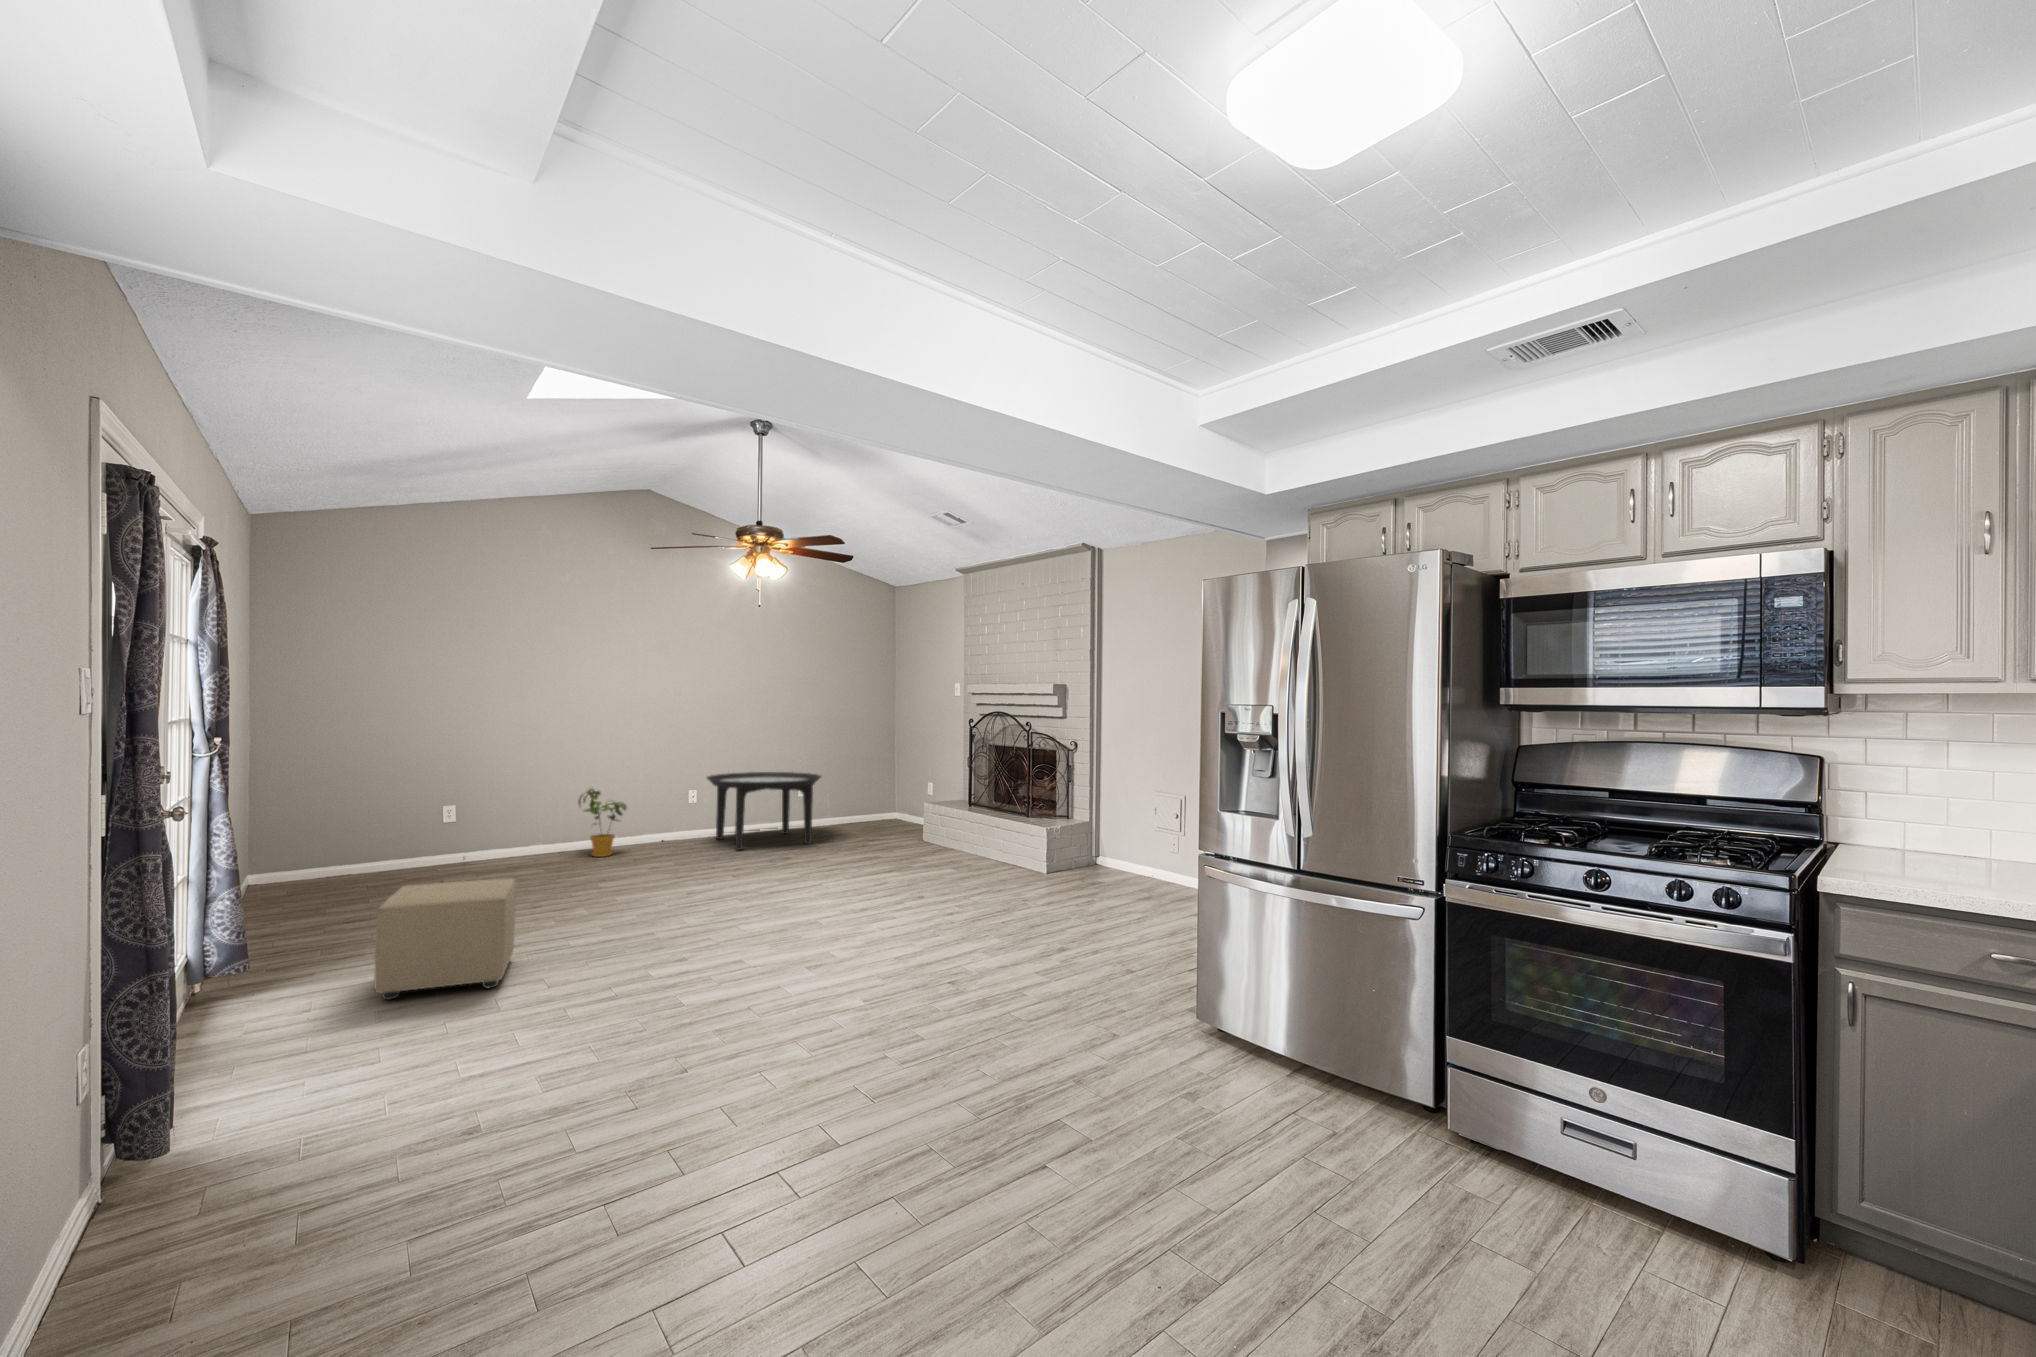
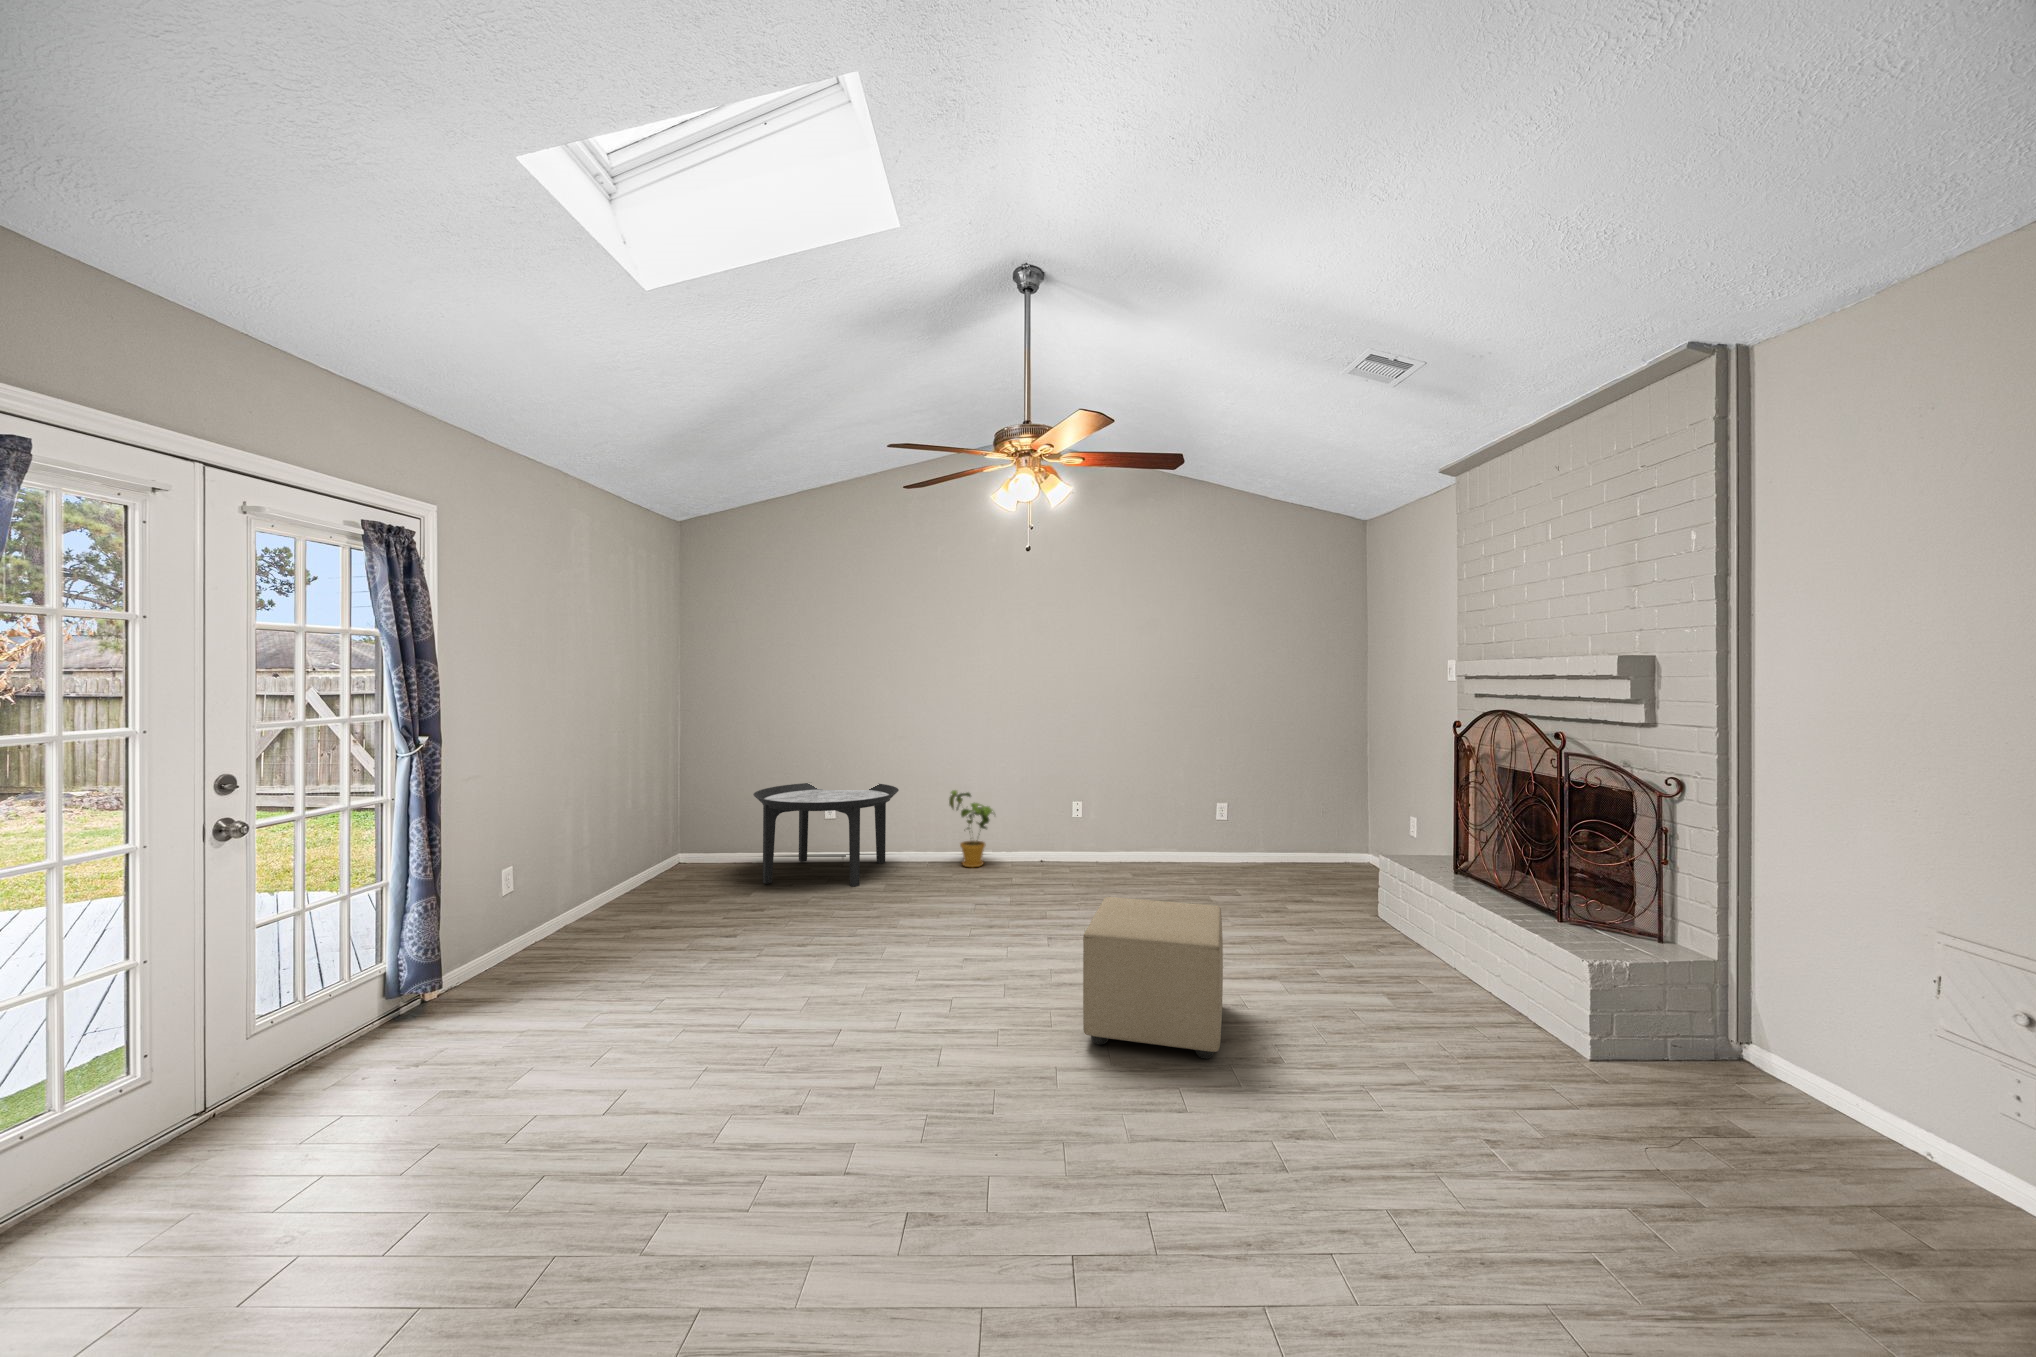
round table: present [707,772,821,850] -> present [753,783,899,887]
ottoman: present [374,878,516,1000] -> present [1083,897,1223,1058]

